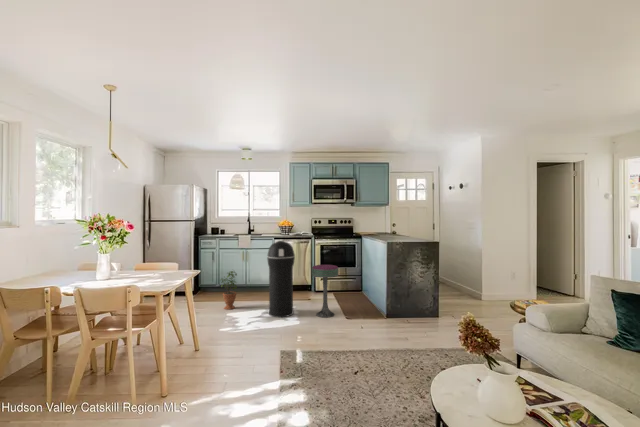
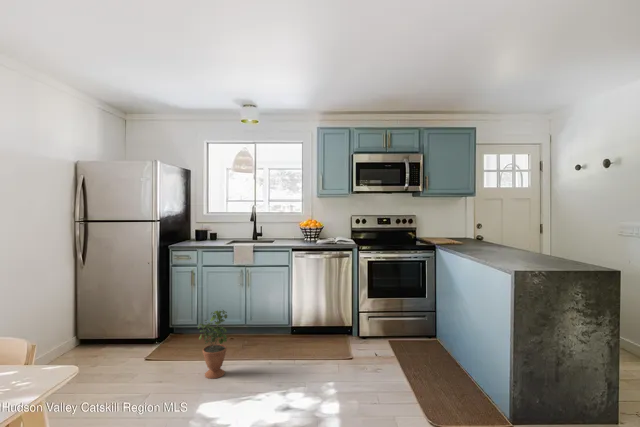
trash can: present [267,241,295,317] -> none [278,264,328,407]
bar stool: present [312,265,338,317] -> none [361,306,411,411]

